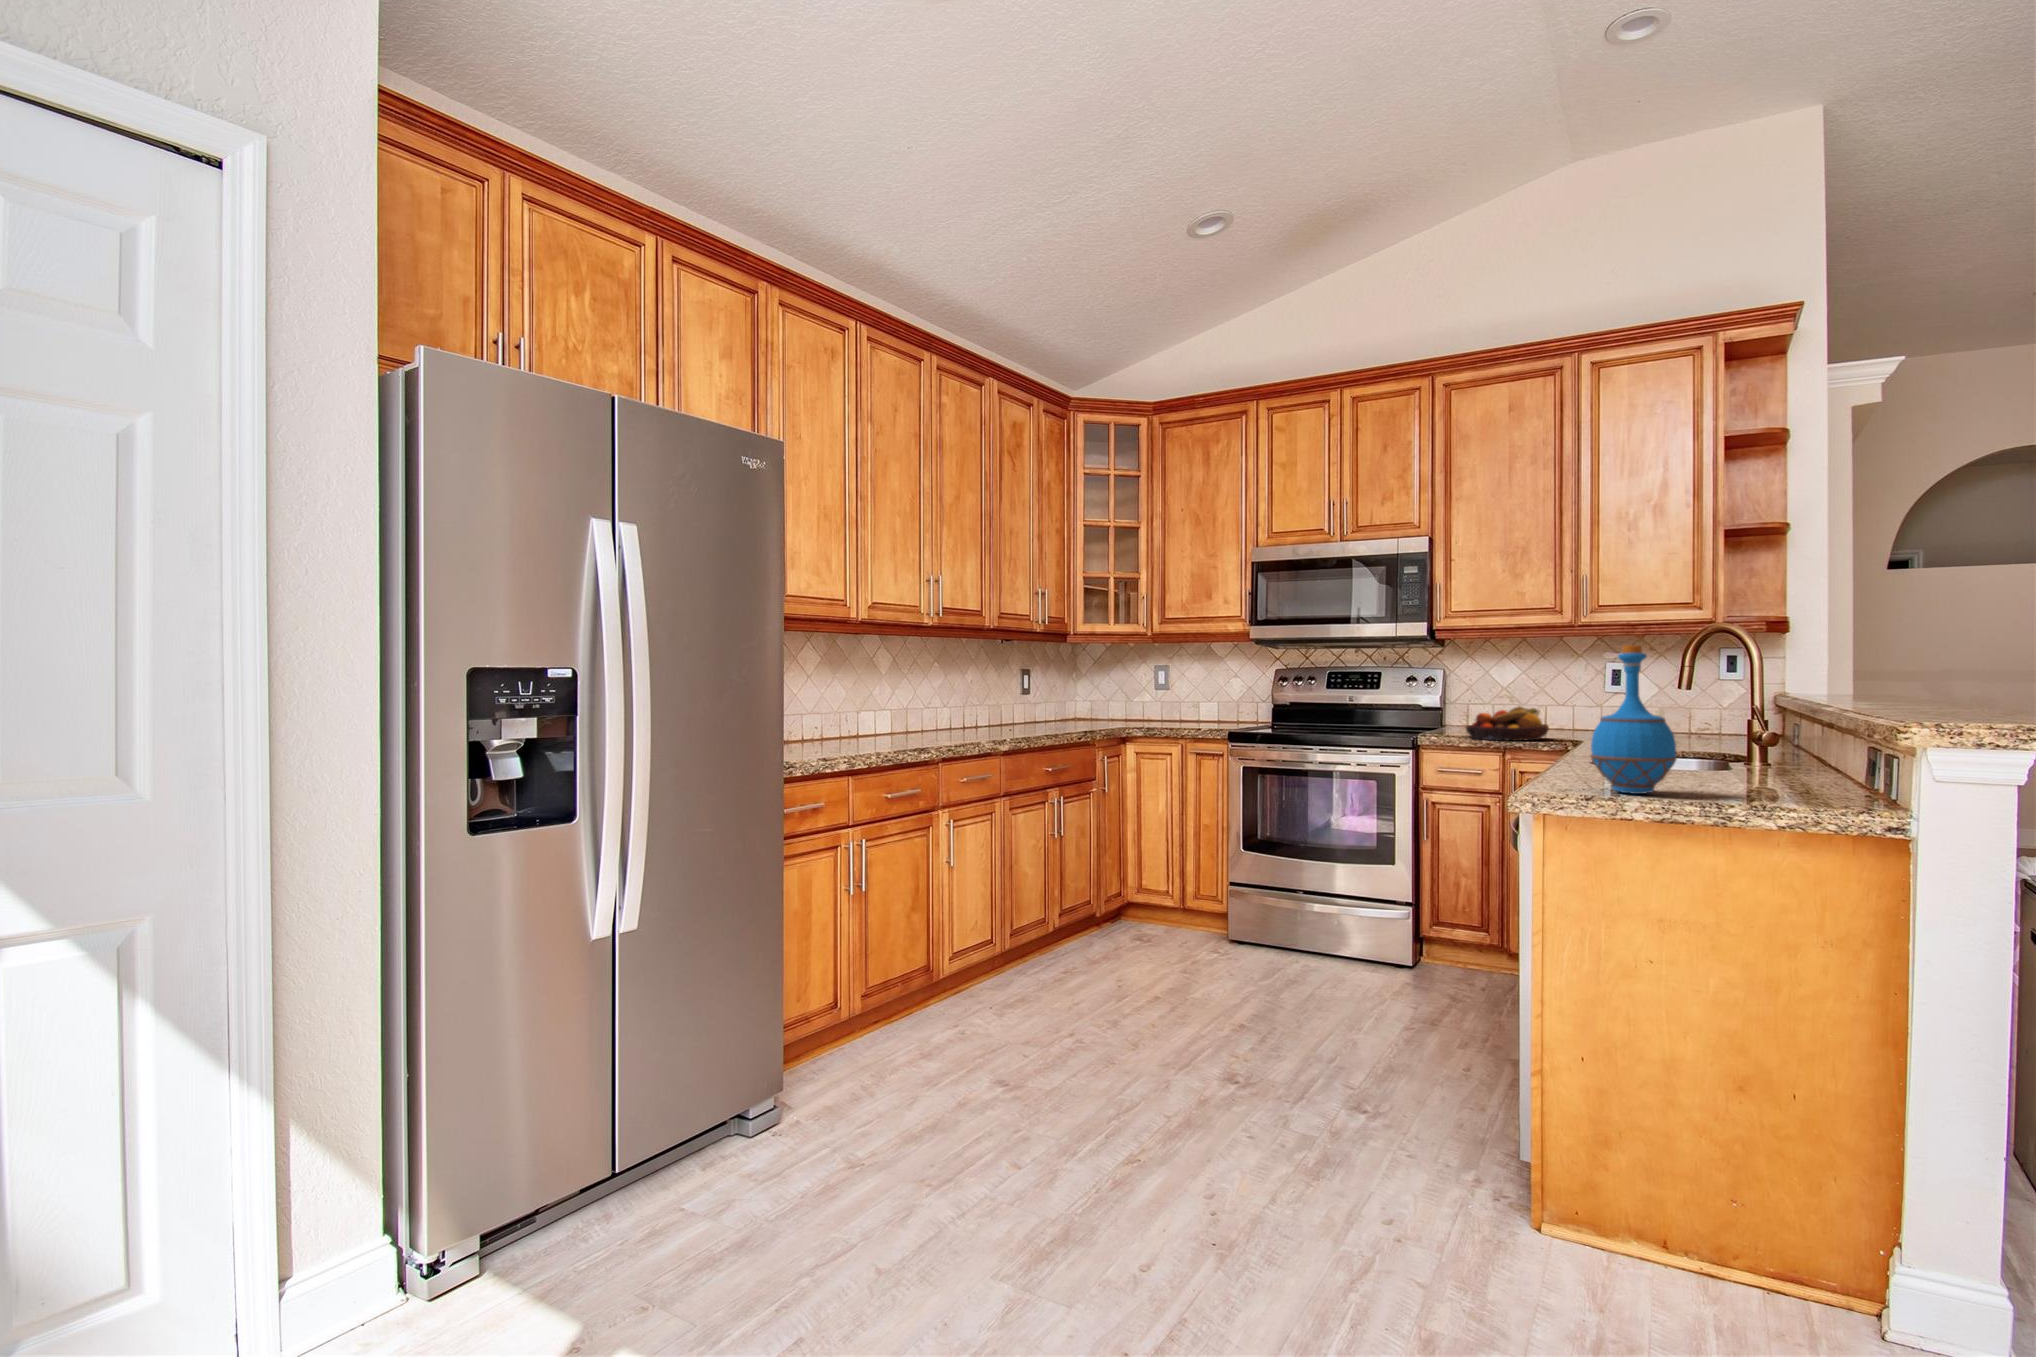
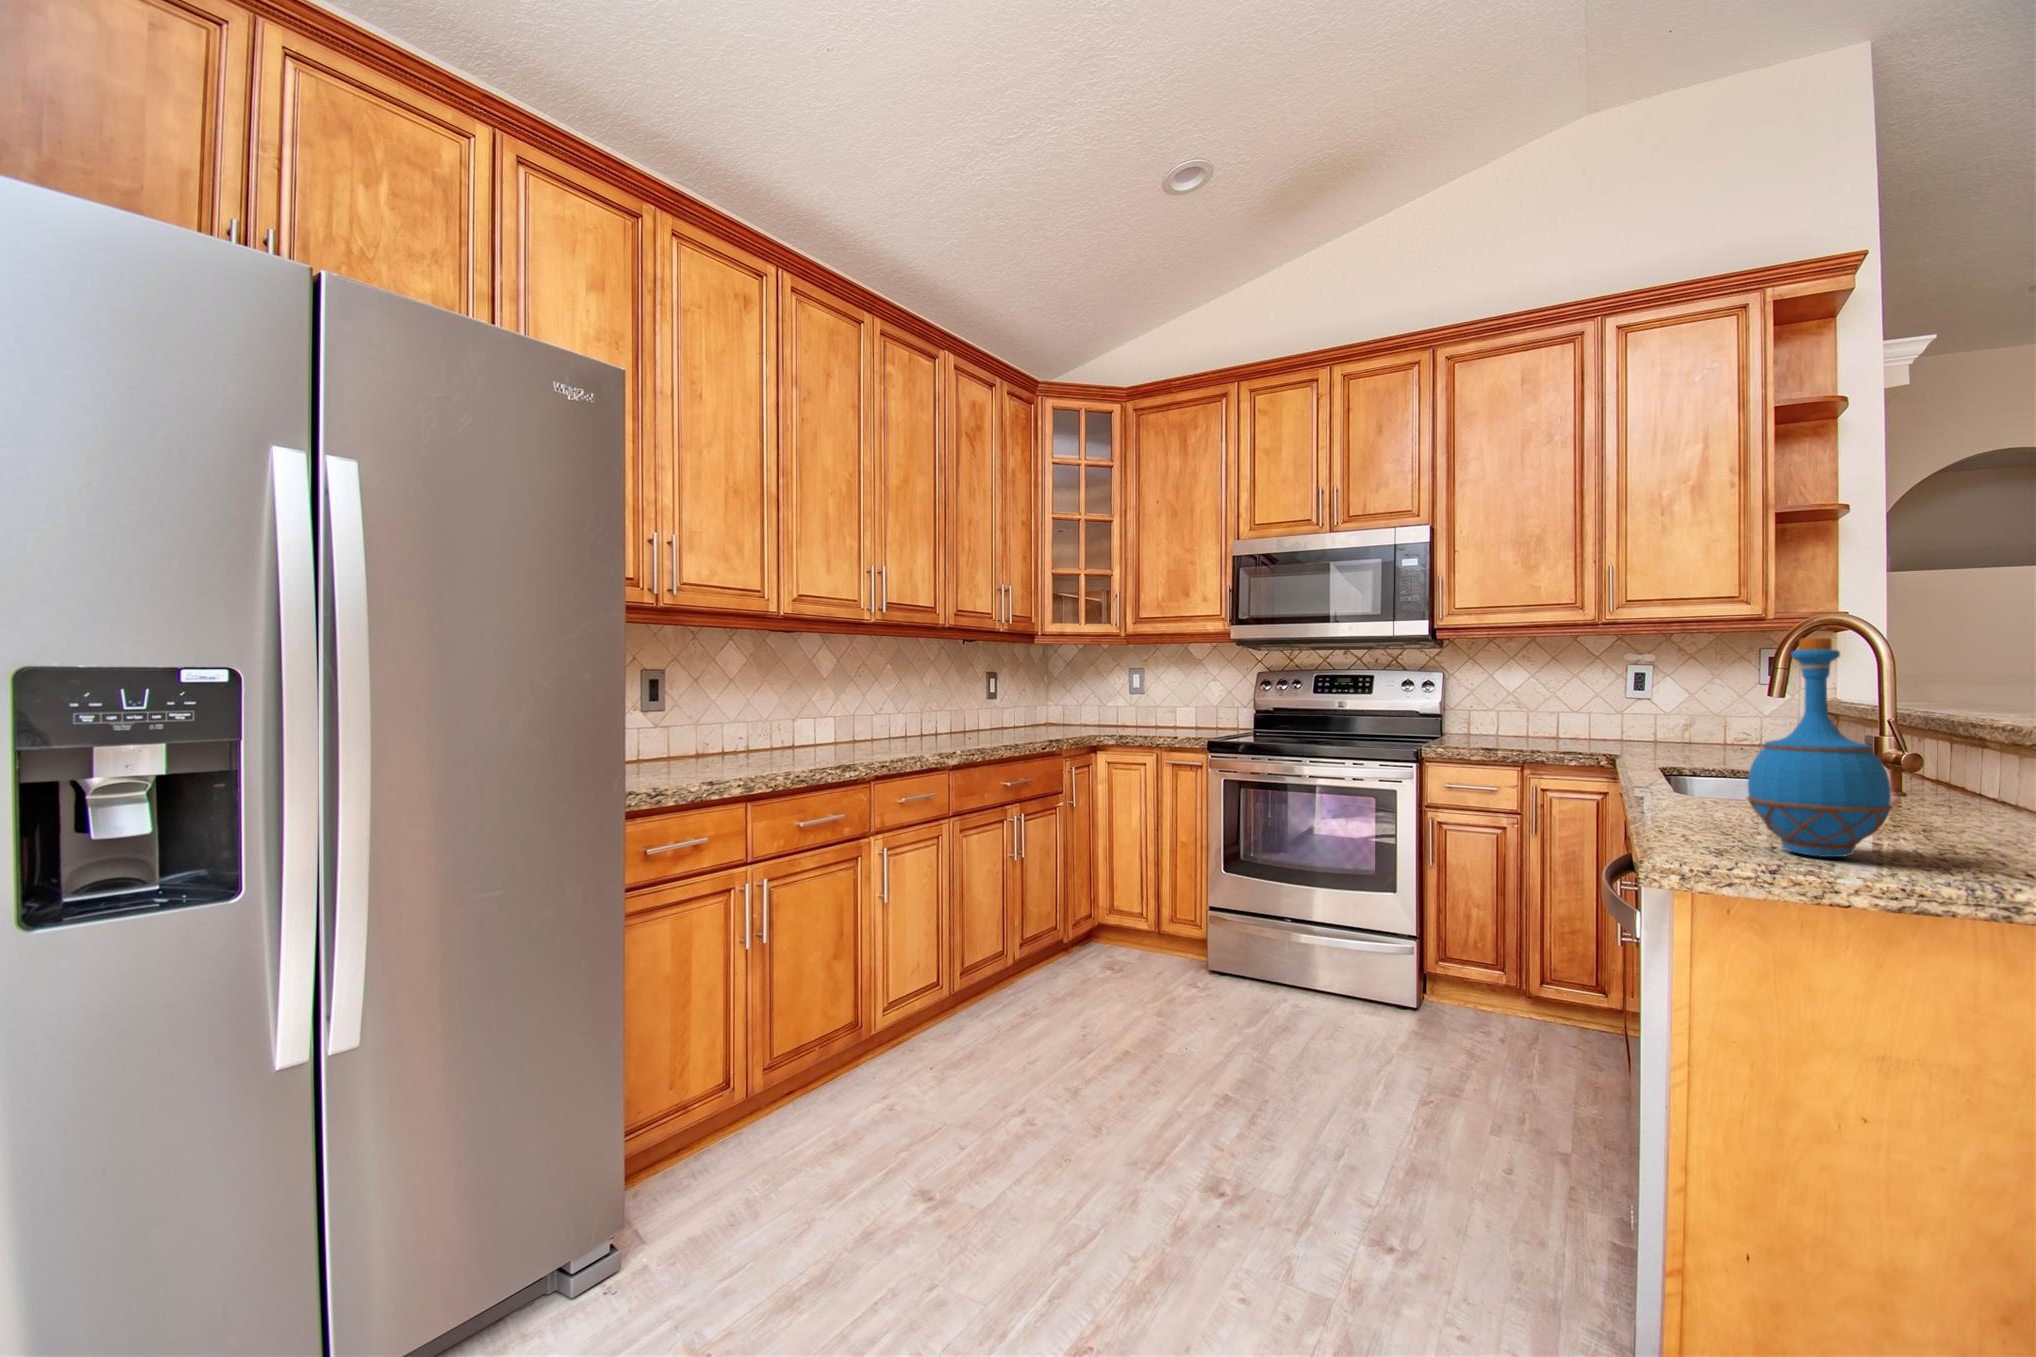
fruit bowl: present [1466,707,1549,741] -> none [1475,716,1572,755]

